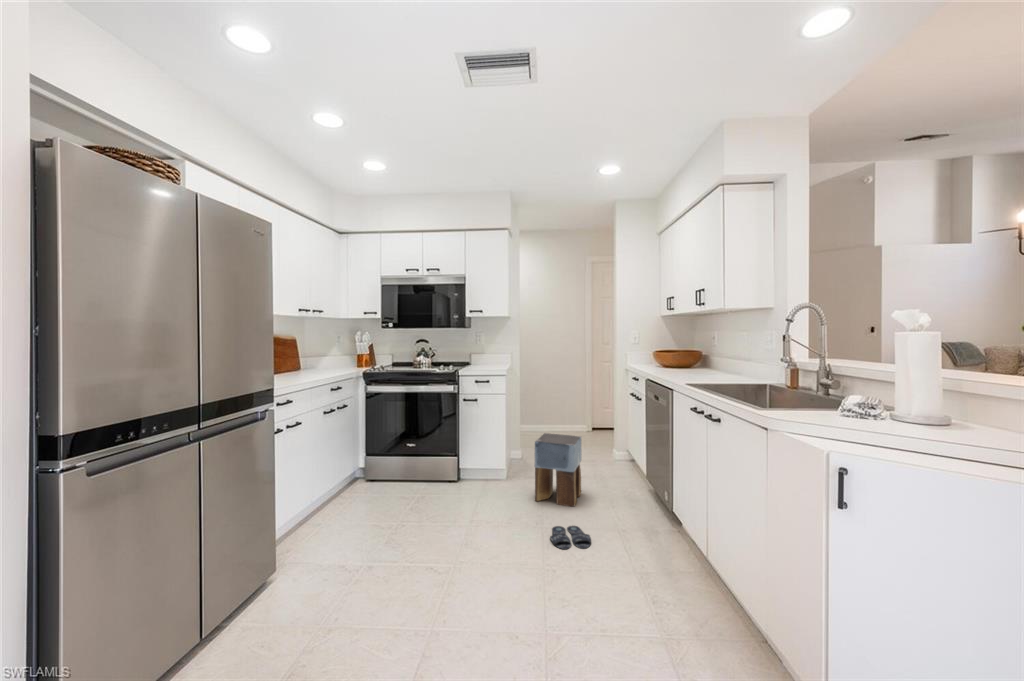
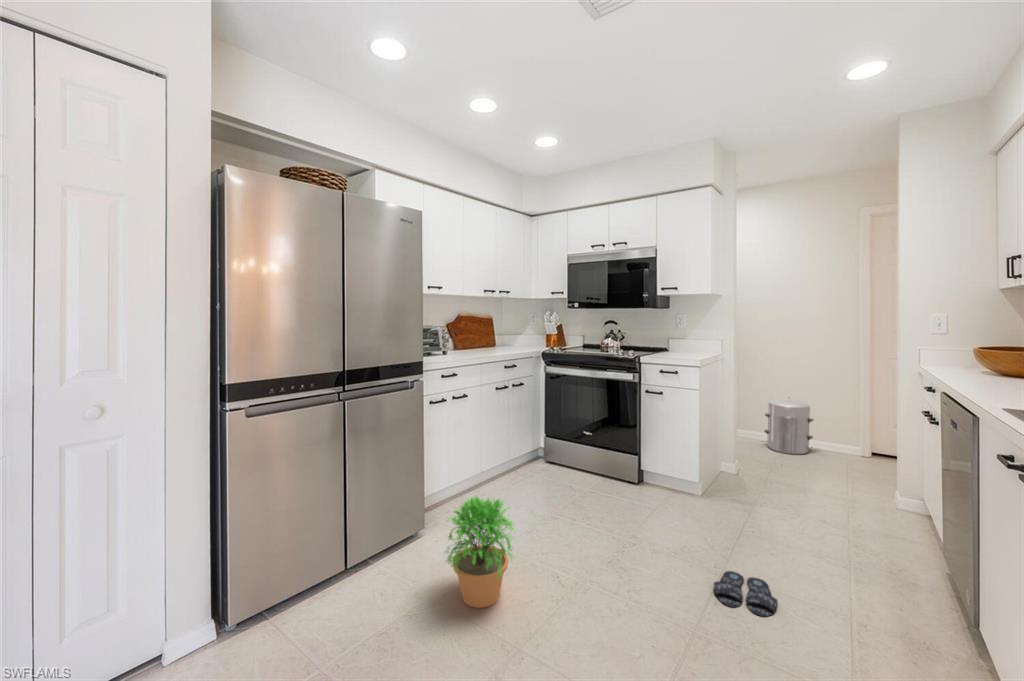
waste bin: none [532,395,563,438] -> present [764,397,814,455]
stool: present [534,433,581,507] -> none [720,445,801,553]
potted plant: none [333,512,420,626] -> present [446,496,513,608]

